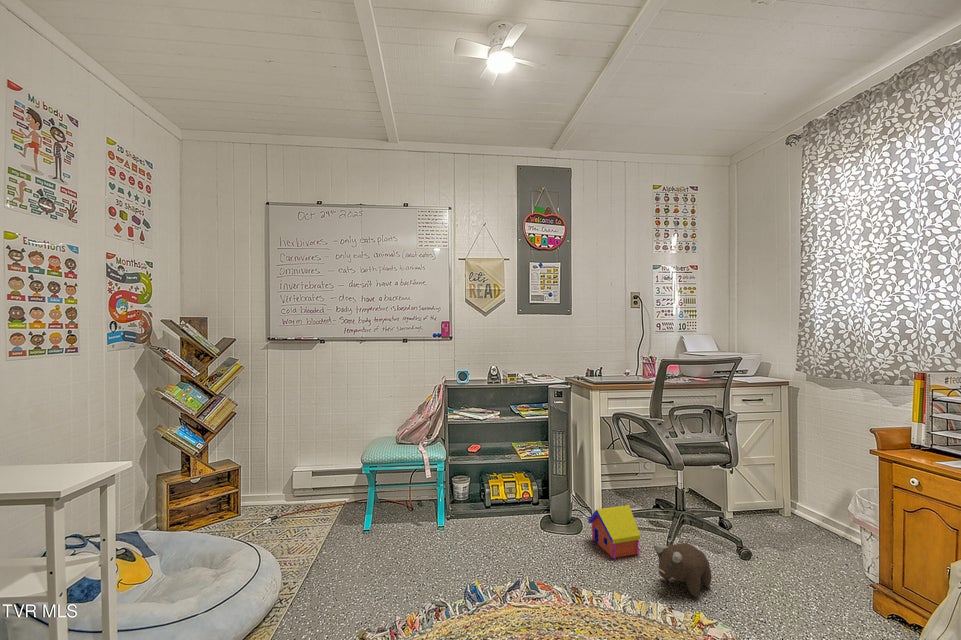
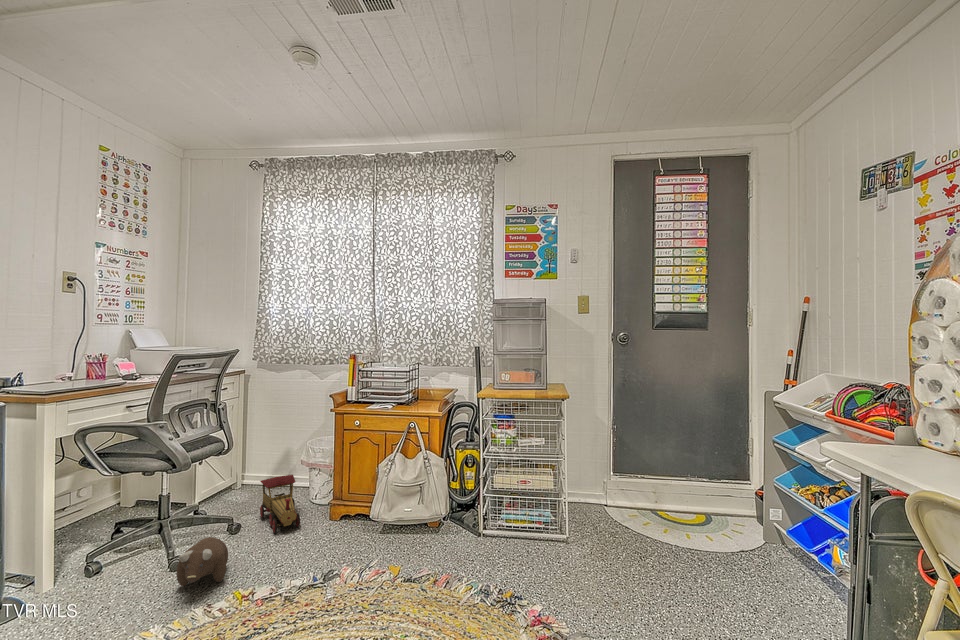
toy house: present [588,505,640,559] -> none [47,535,137,606]
toy train: none [779,518,829,599] -> present [260,475,300,533]

